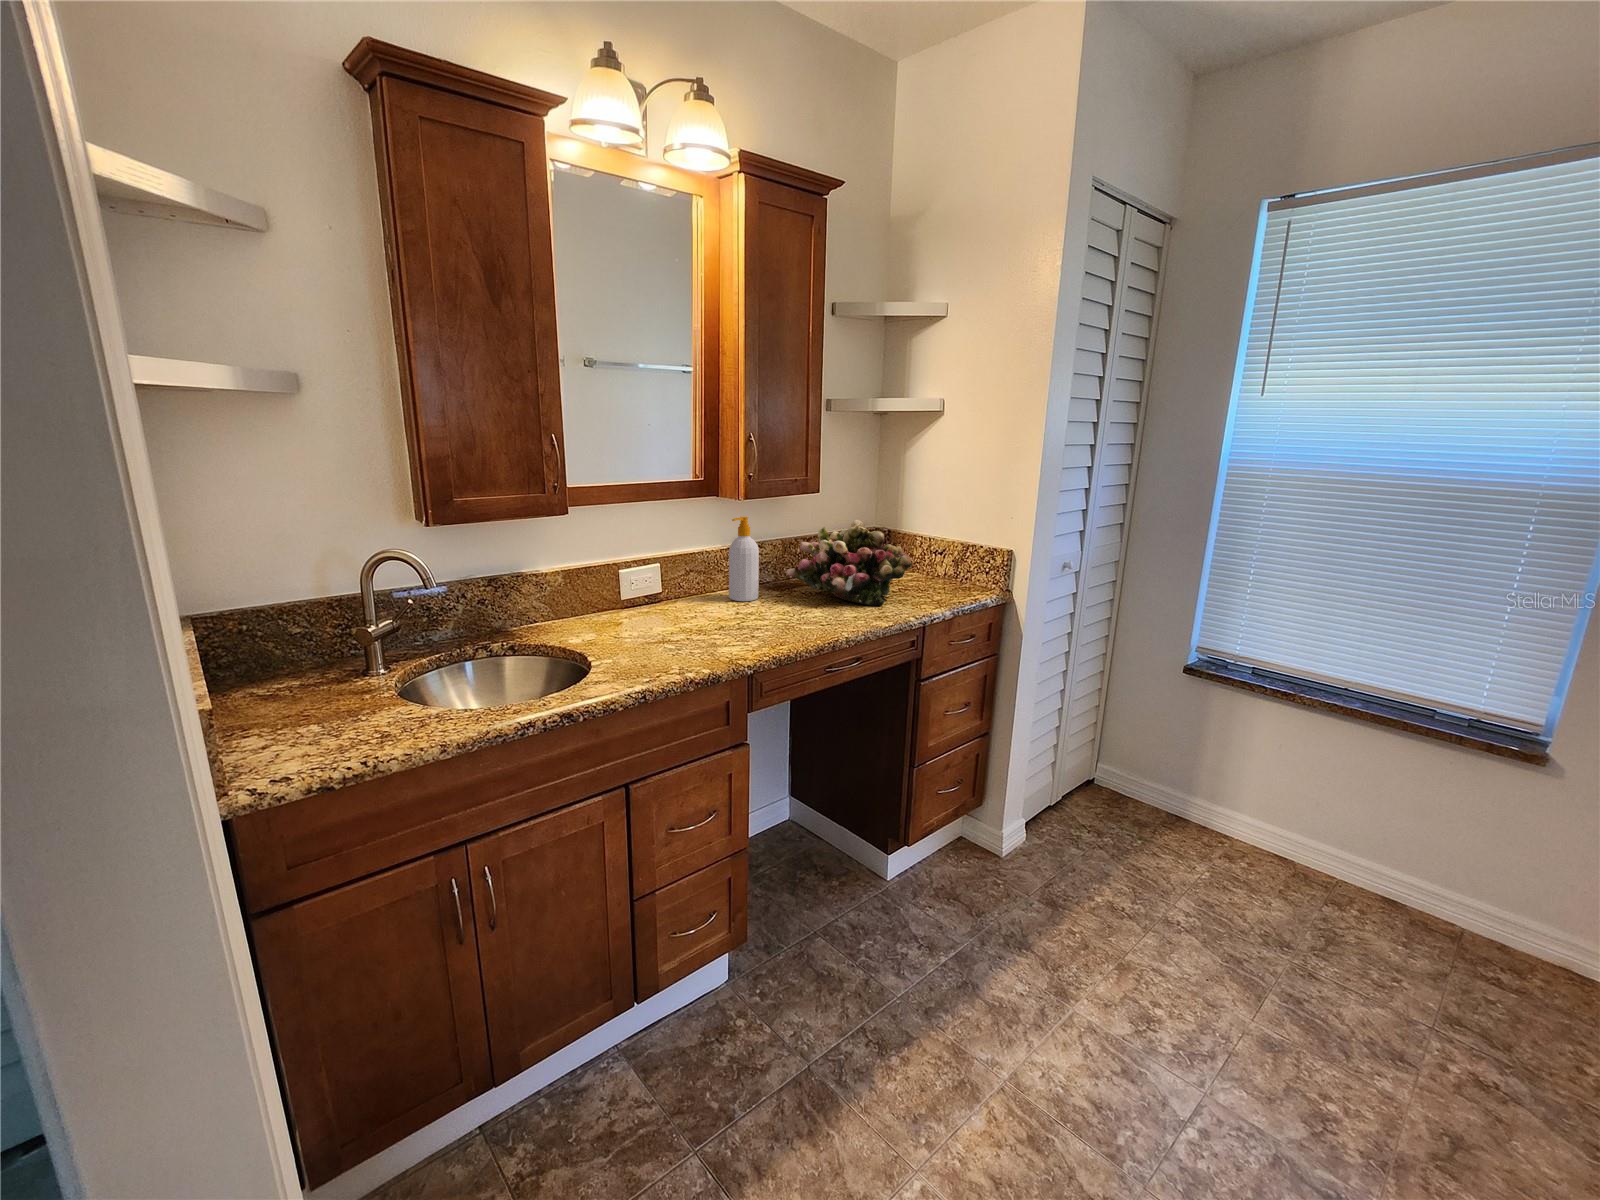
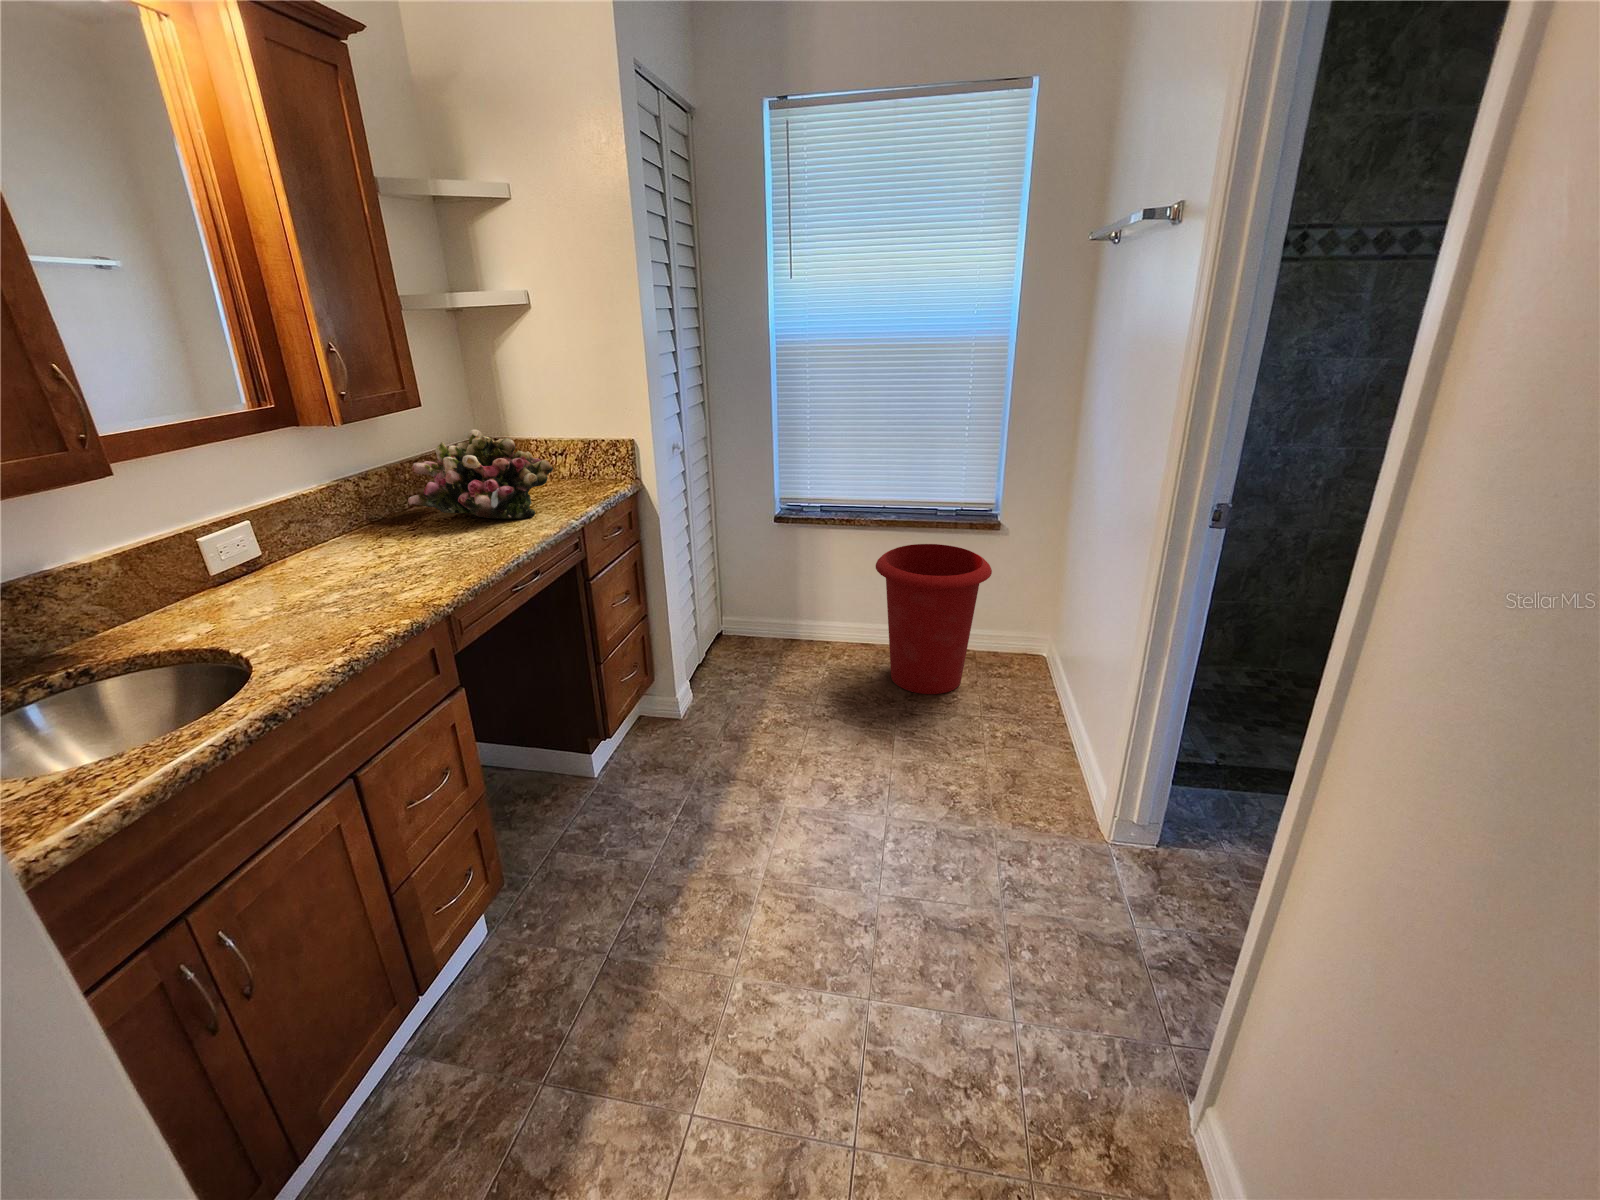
soap bottle: present [729,517,759,601] -> none [328,443,384,545]
waste bin: none [1297,741,1505,967] -> present [876,544,992,694]

